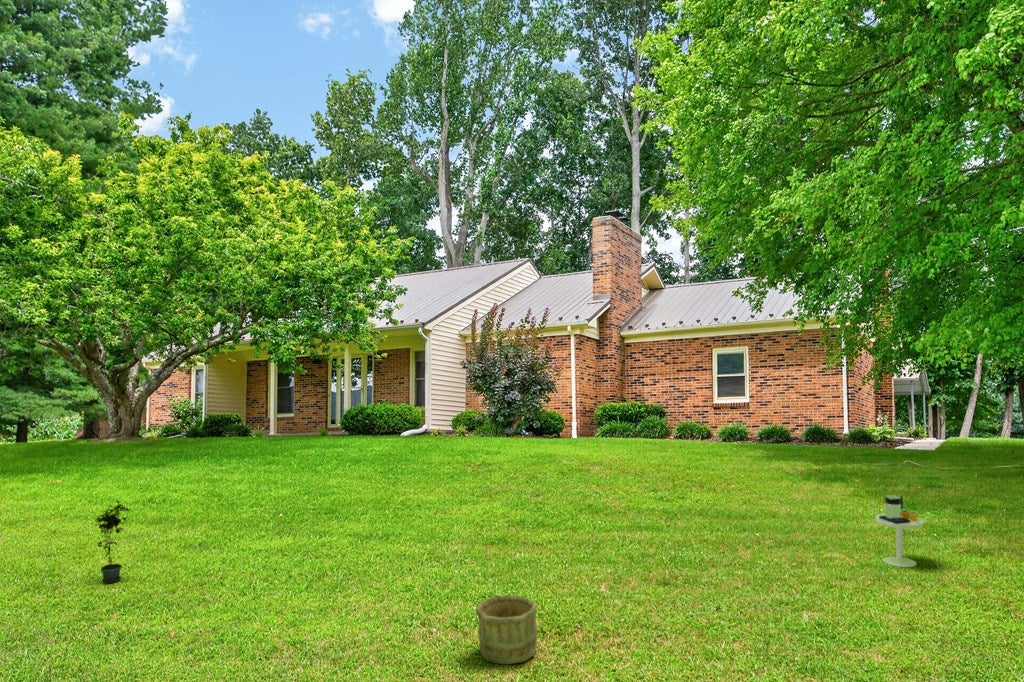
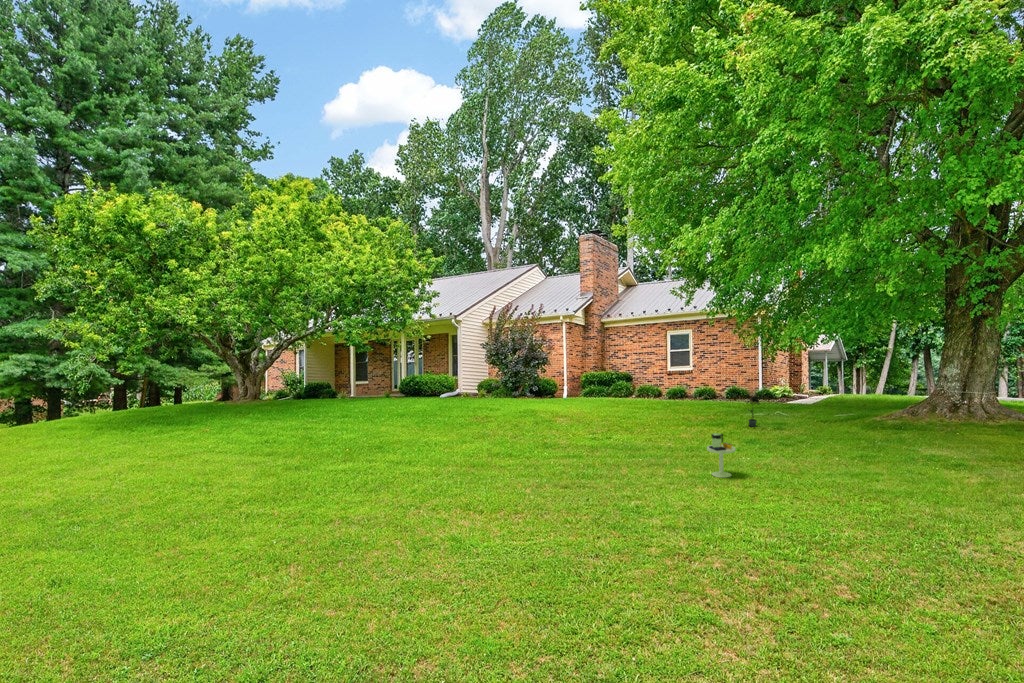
potted plant: present [96,501,129,583] -> present [746,393,761,427]
wooden bucket: present [476,595,537,664] -> none [445,489,480,526]

